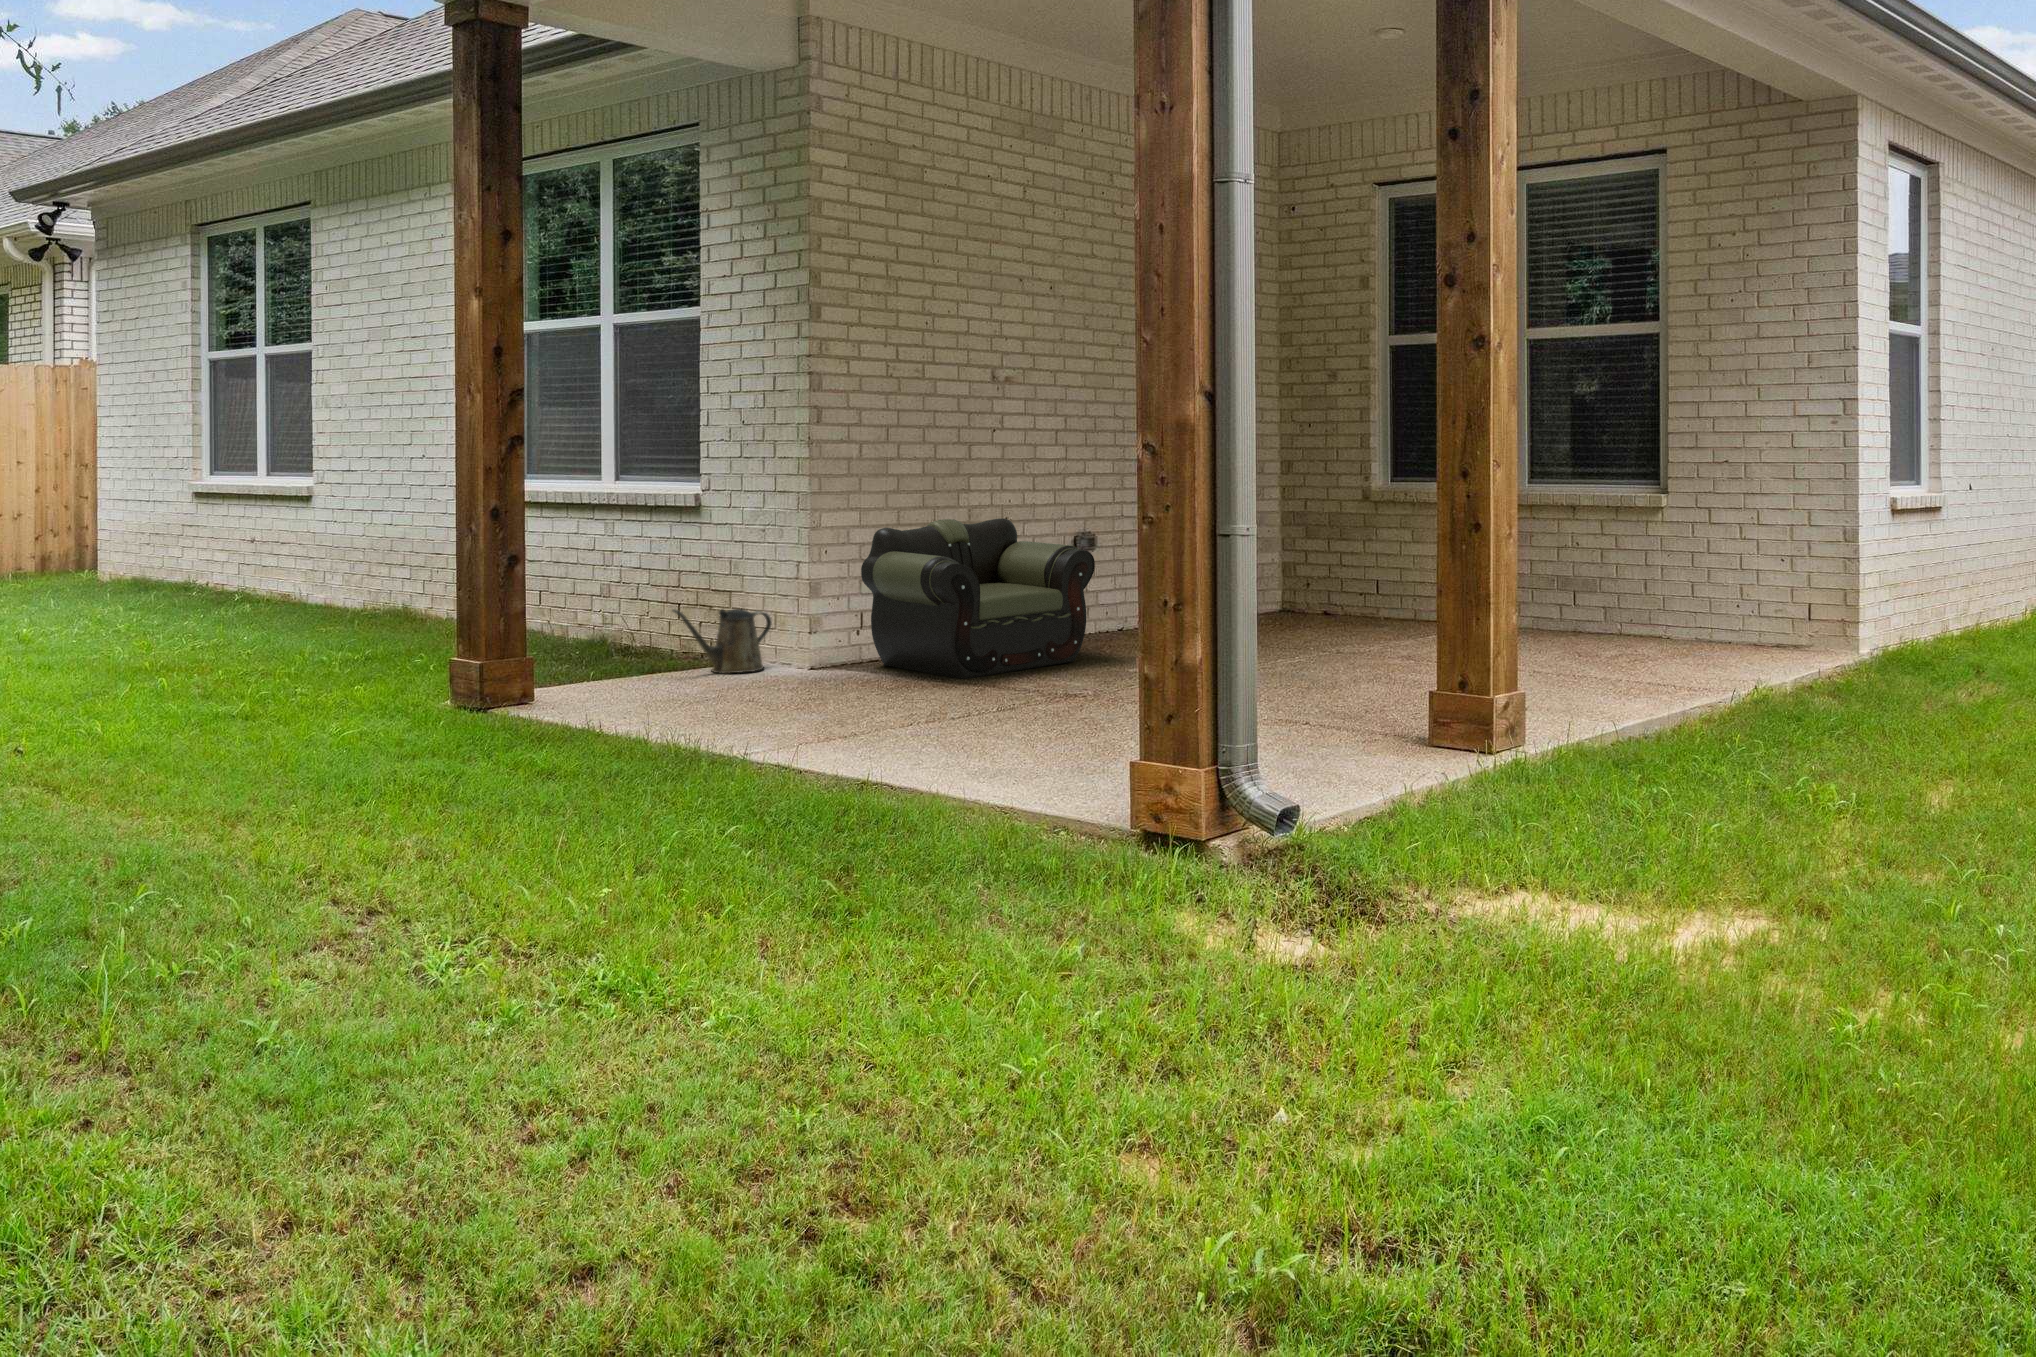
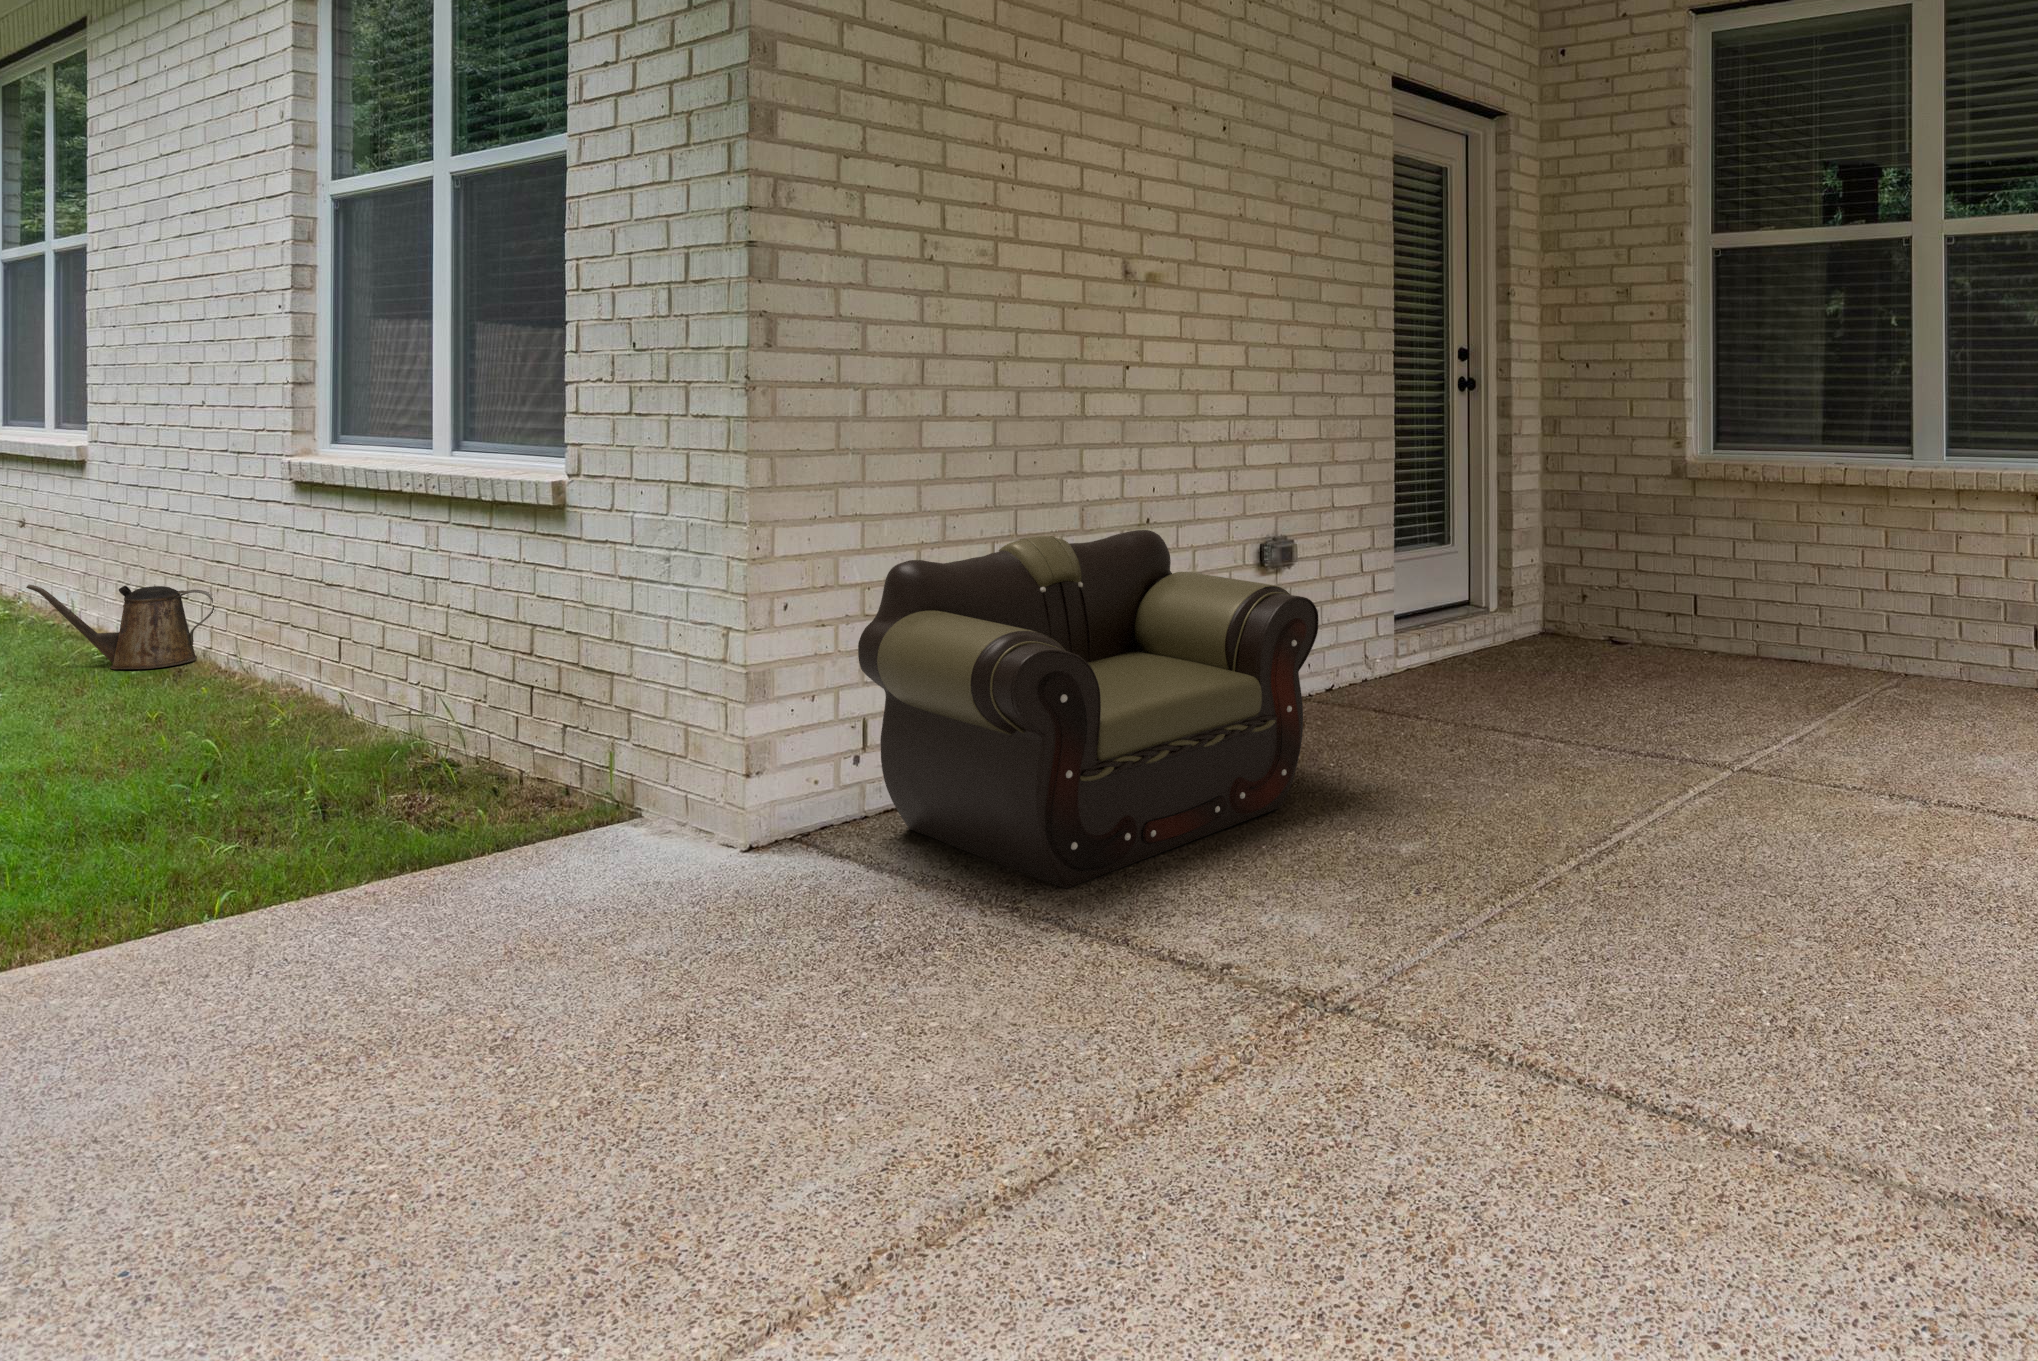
watering can: present [673,609,772,674] -> present [26,584,214,670]

